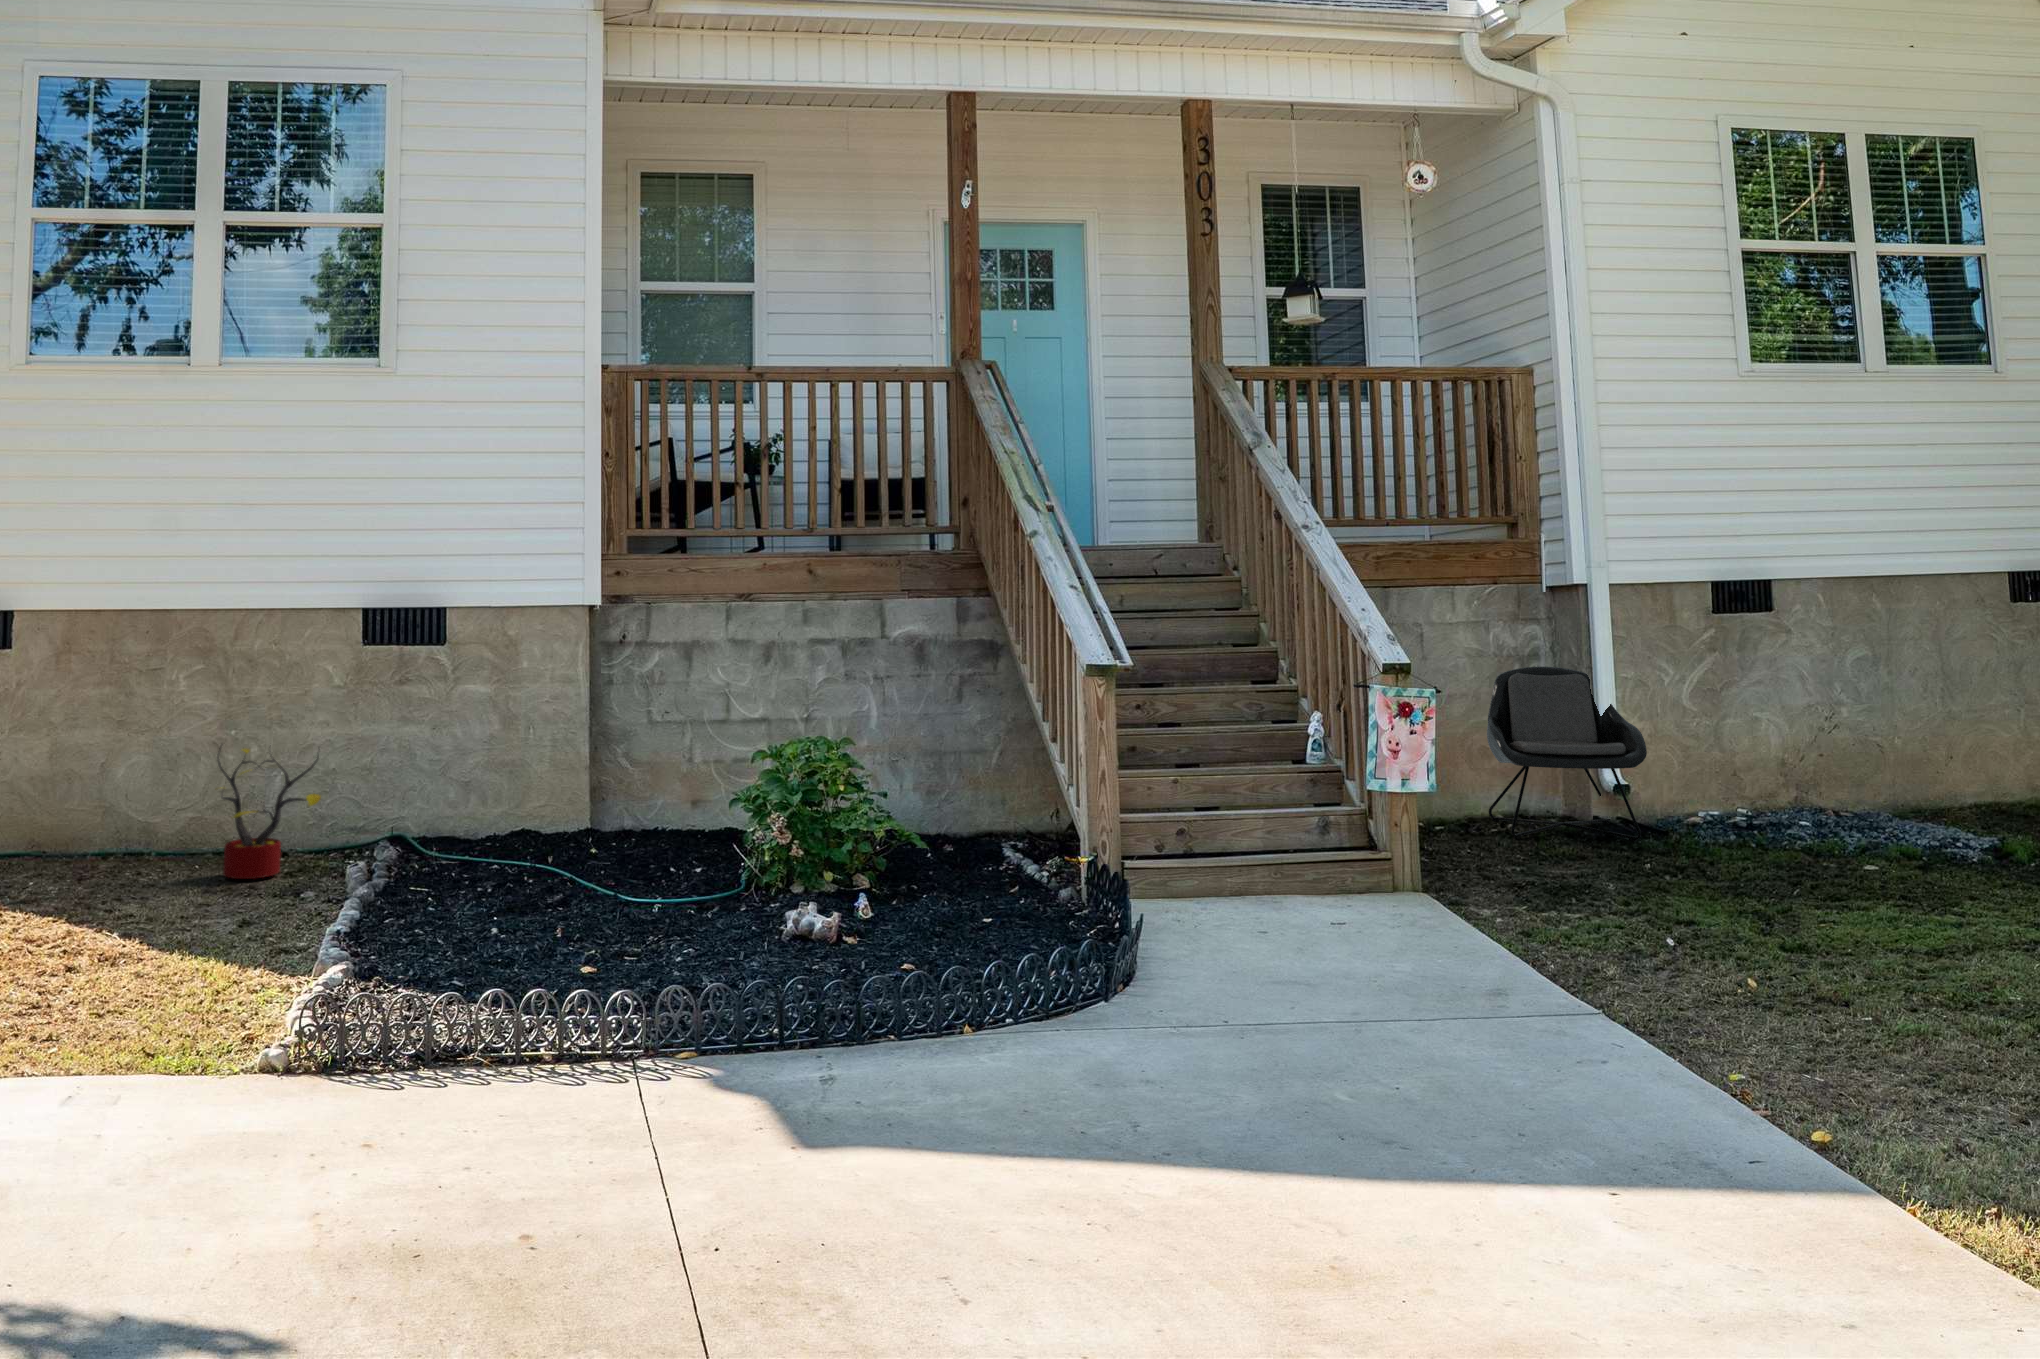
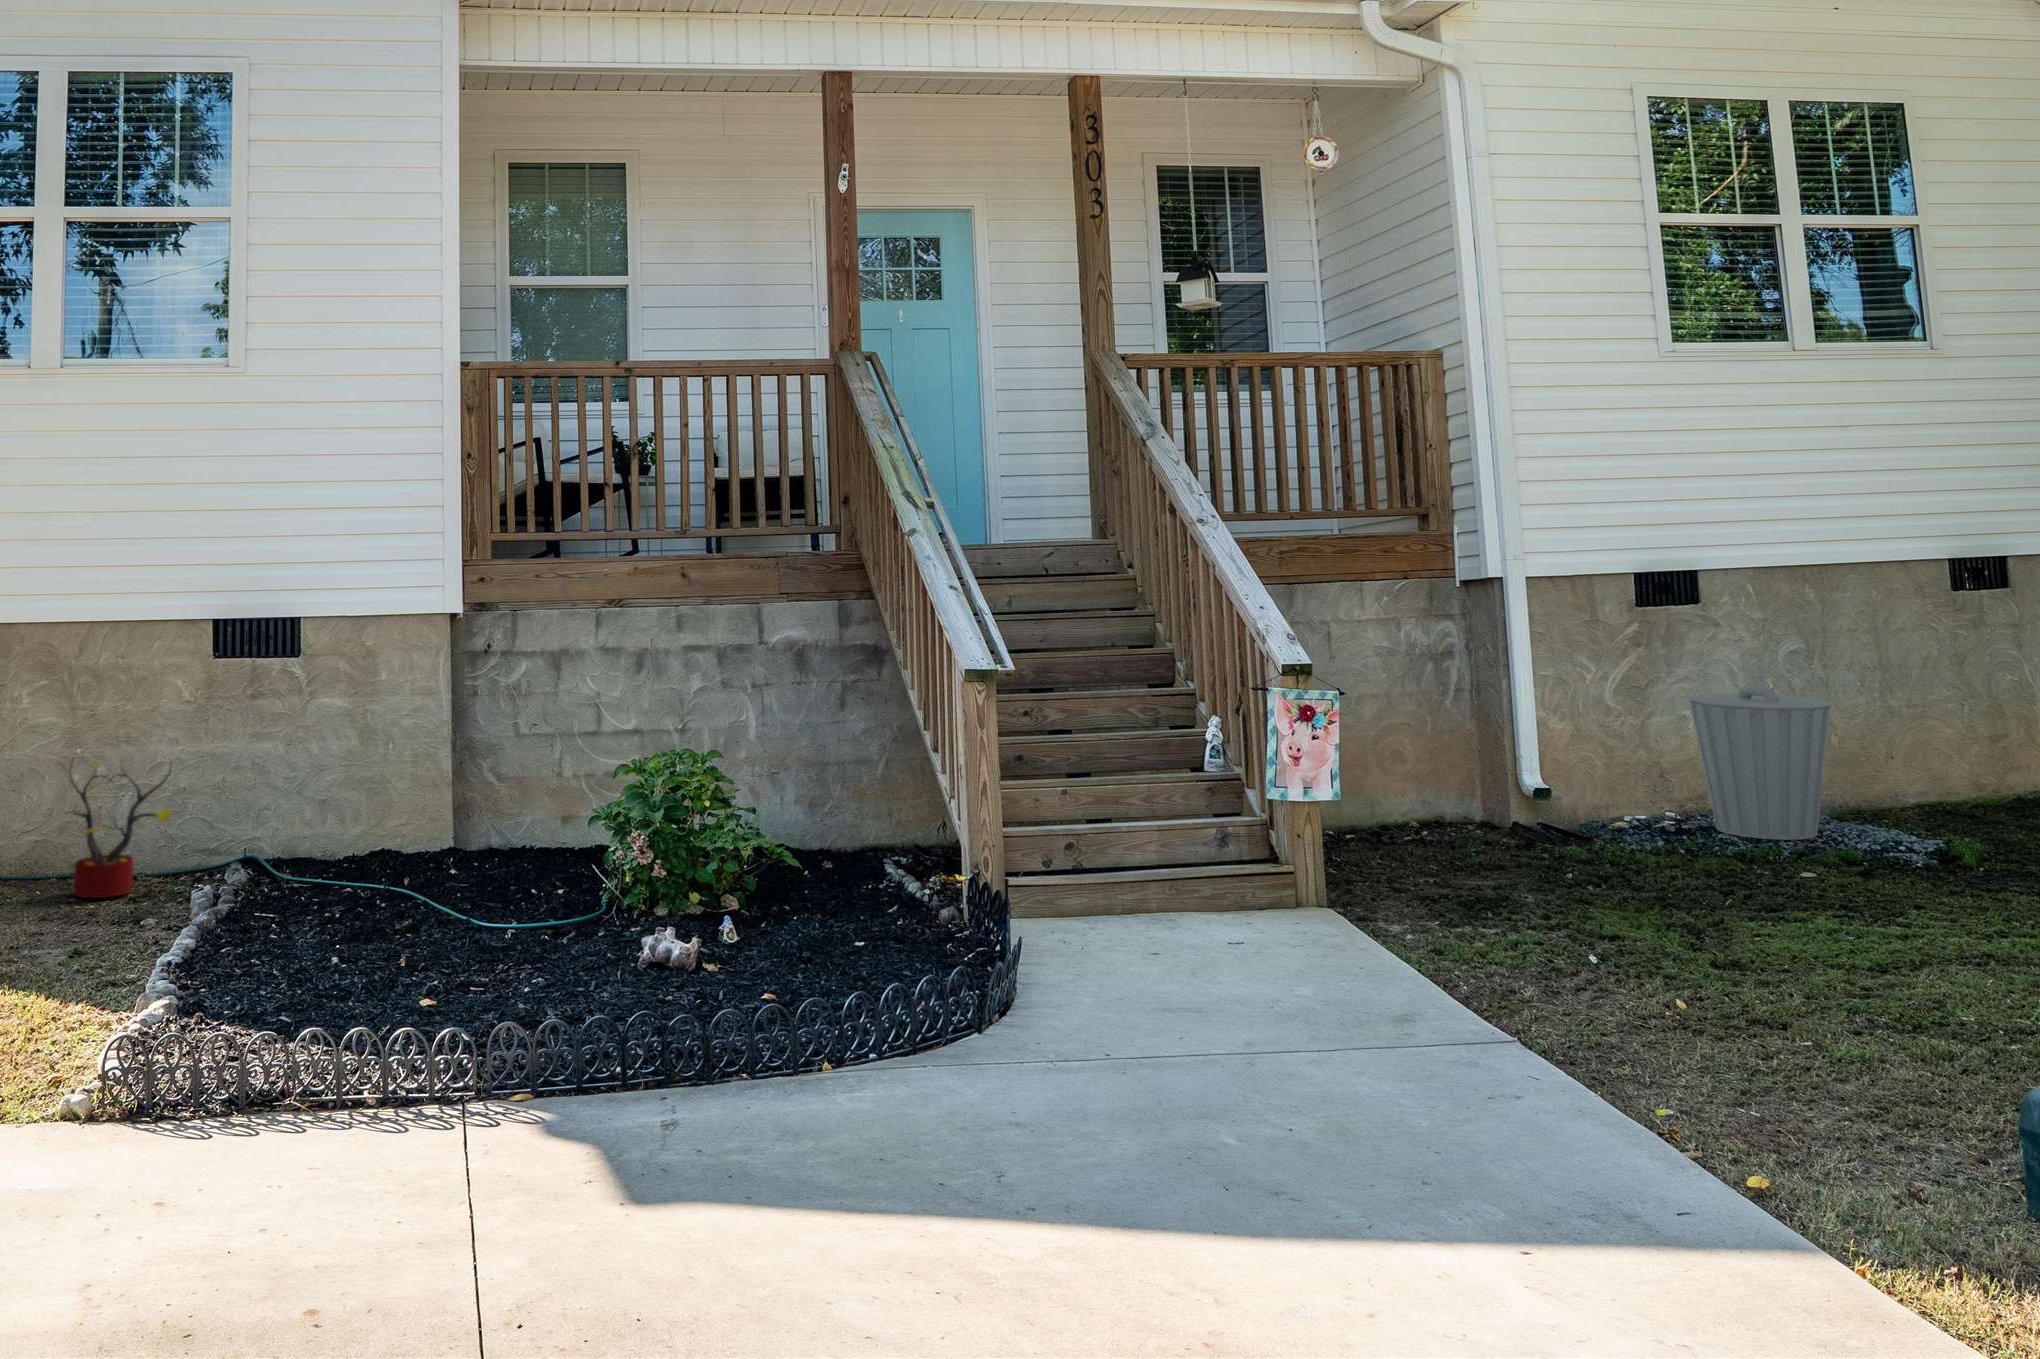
lounge chair: present [1487,667,1647,842] -> none [1396,663,1566,848]
trash can: none [1762,690,1895,836] -> present [1689,685,1831,840]

